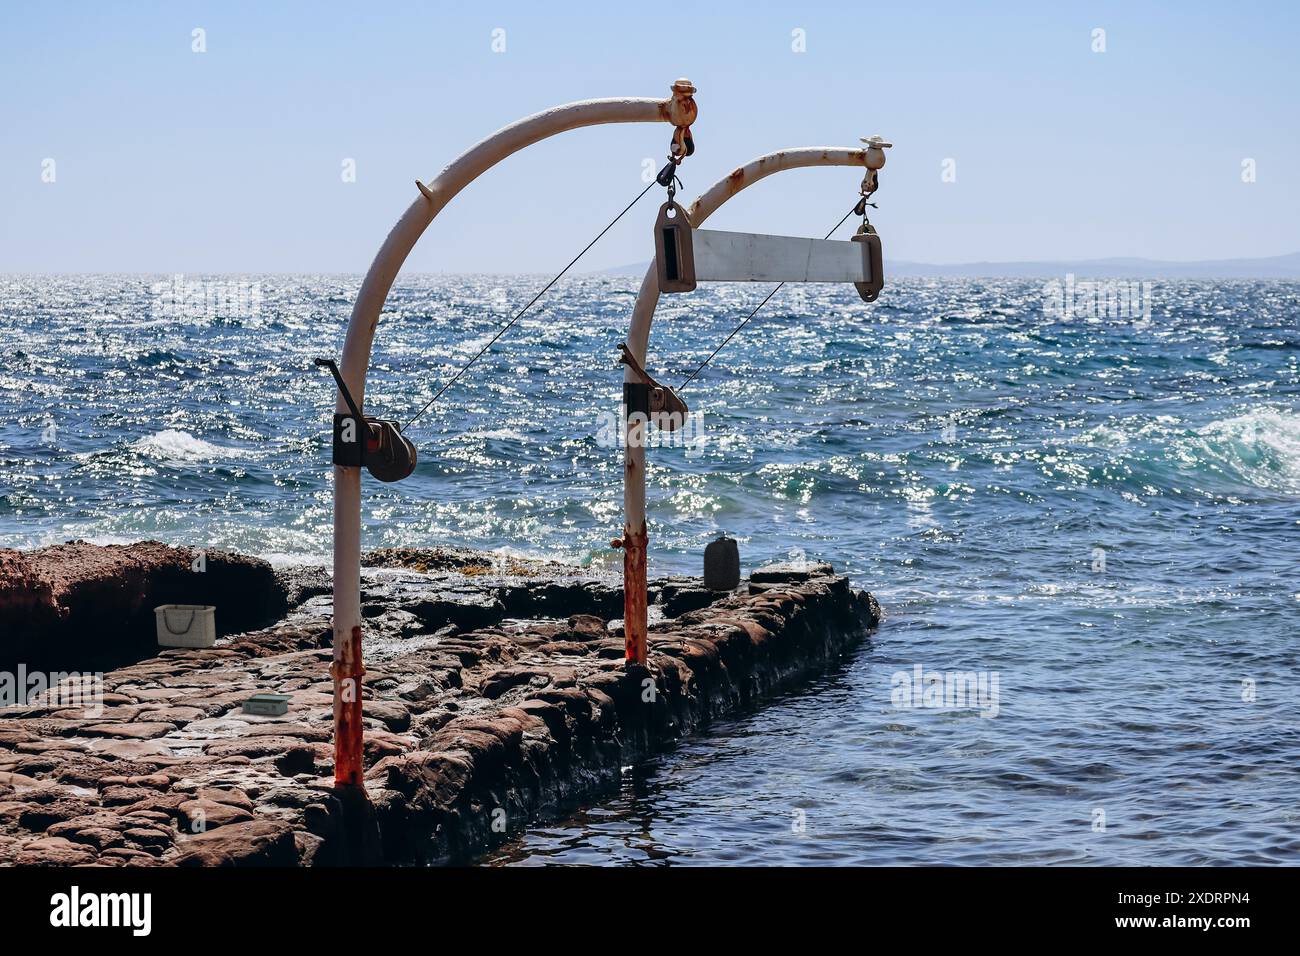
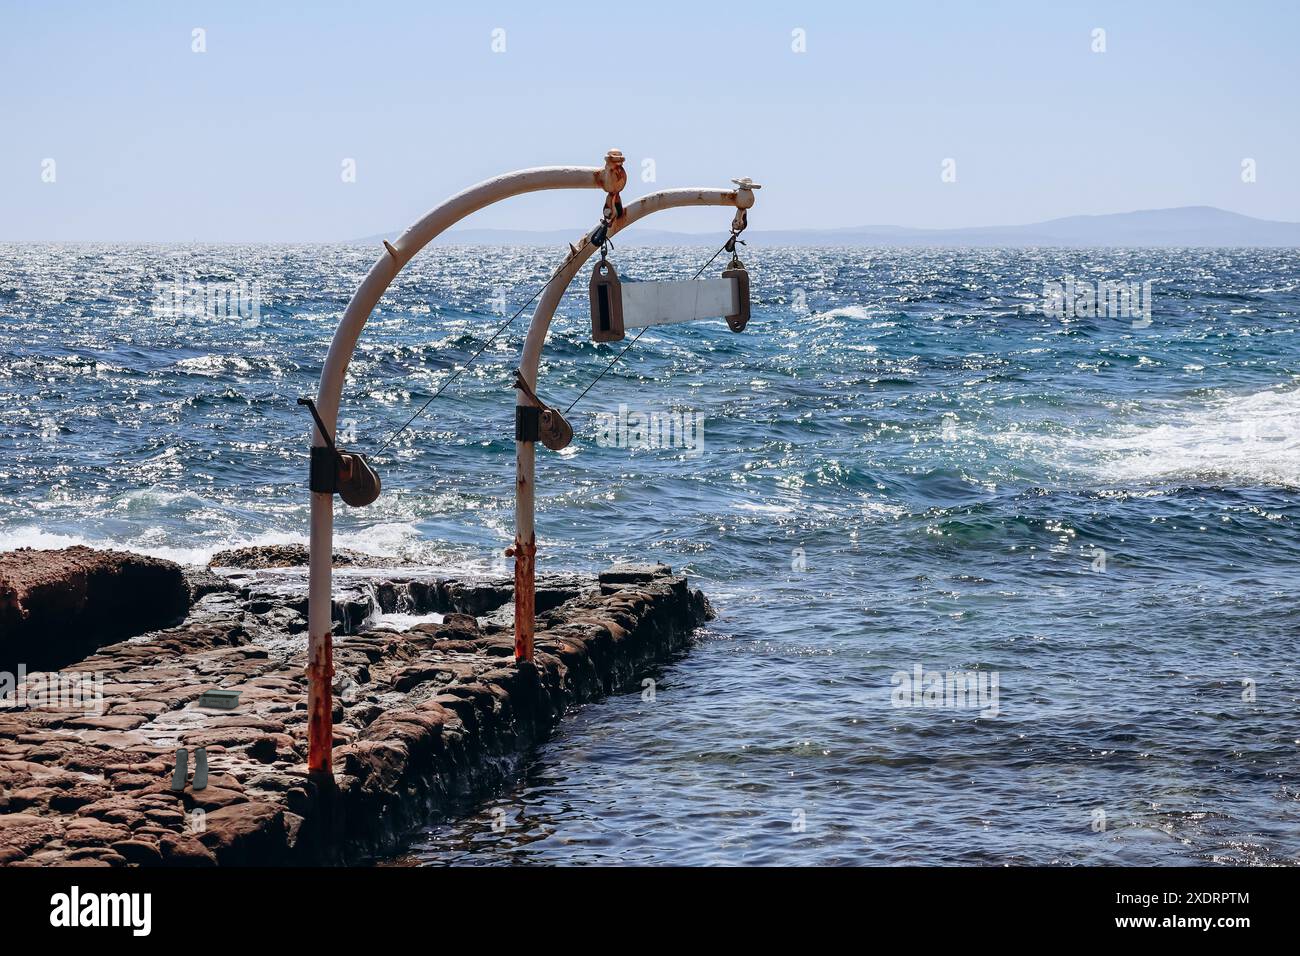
backpack: present [703,537,741,590] -> none [562,545,594,591]
basket: present [154,605,216,648] -> none [95,606,151,644]
boots: none [170,755,217,806] -> present [172,747,209,790]

